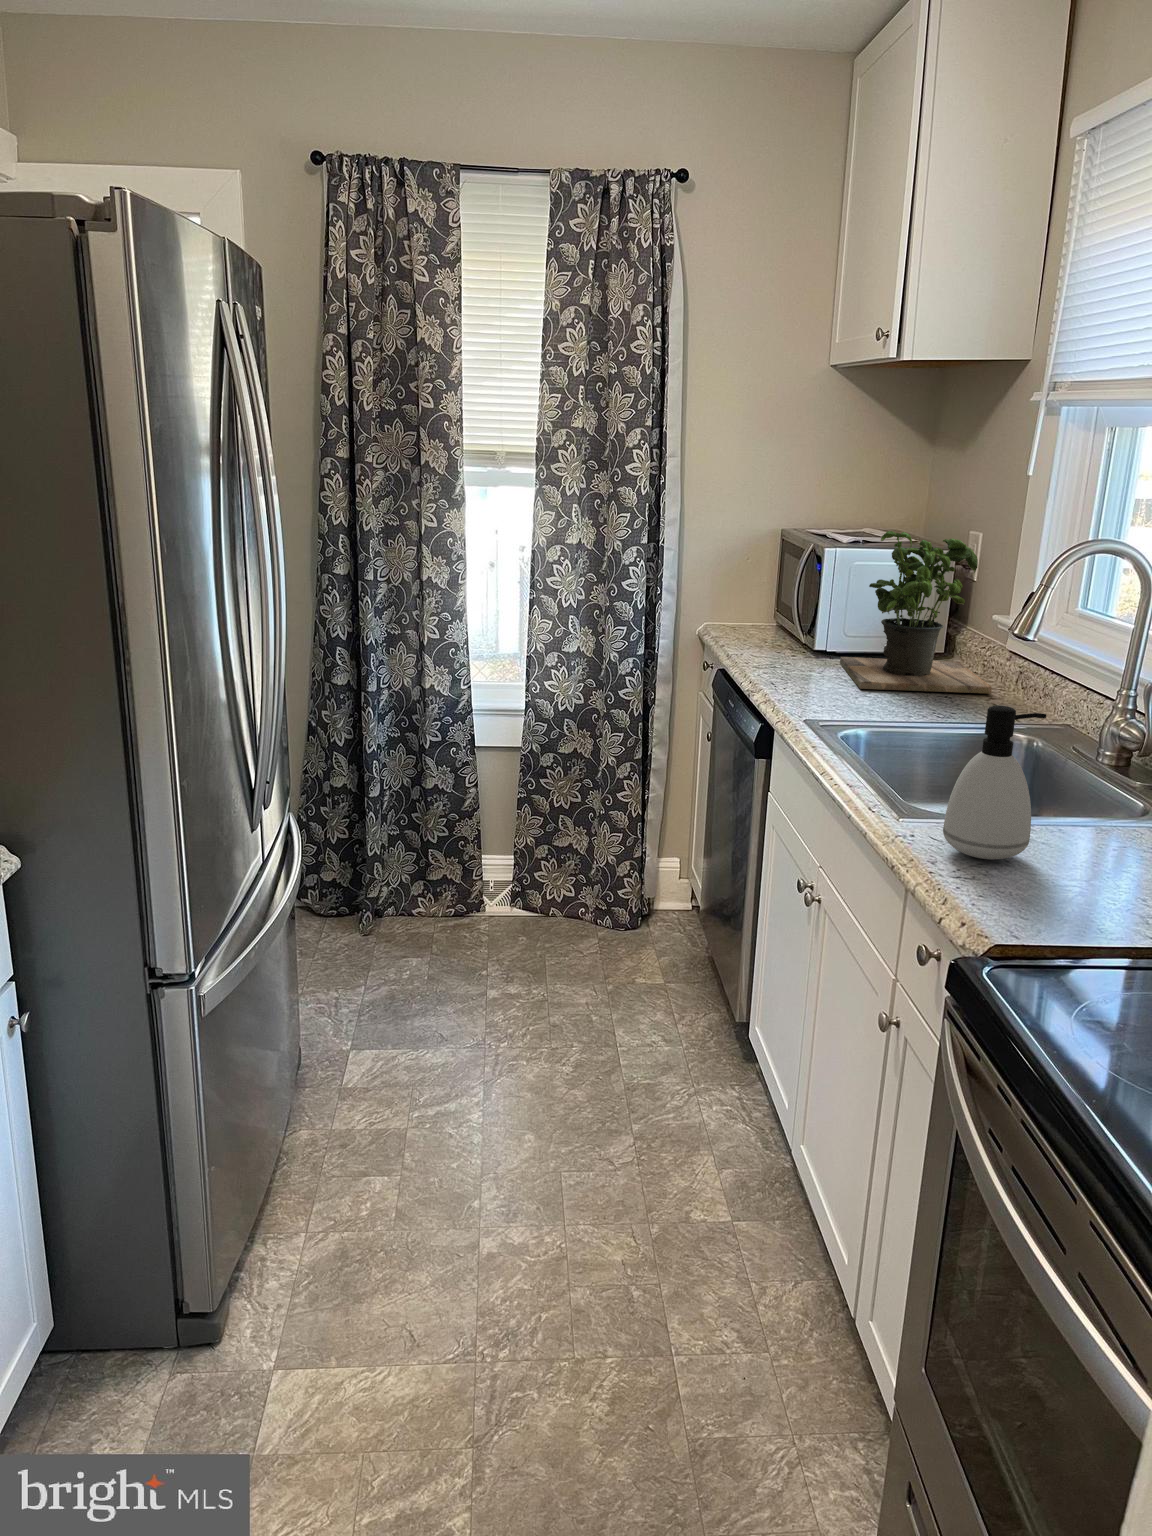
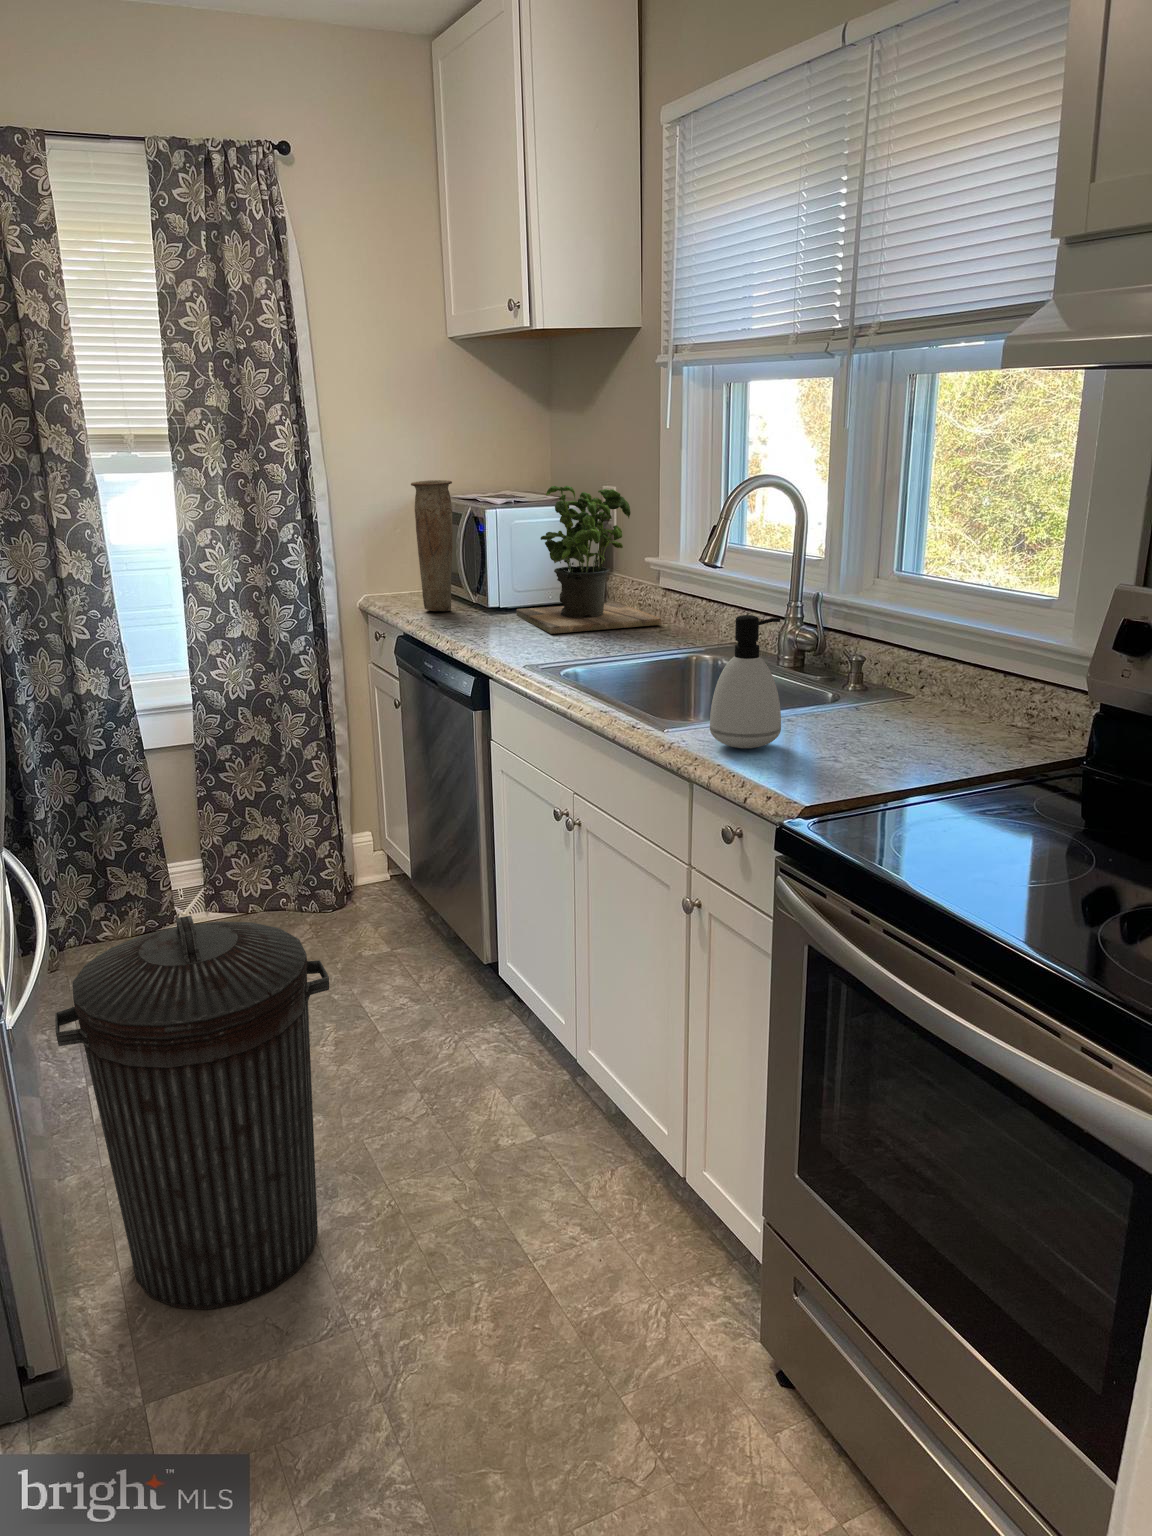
vase: none [749,515,794,650] -> present [411,480,453,611]
trash can: none [267,920,523,1300] -> present [55,916,329,1309]

